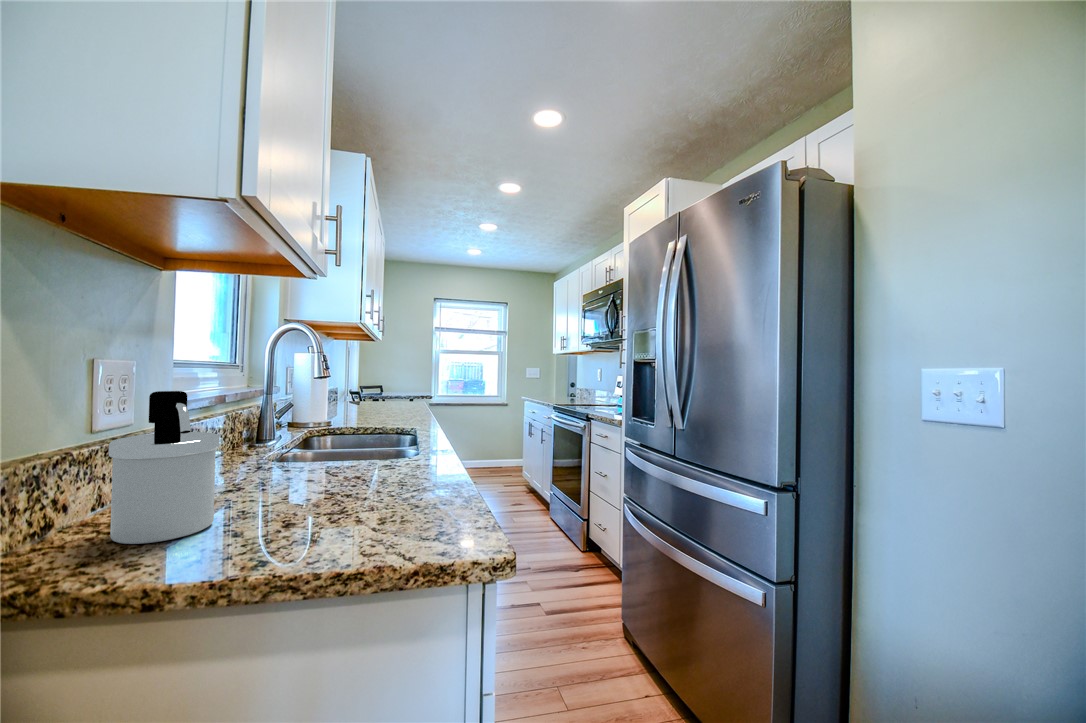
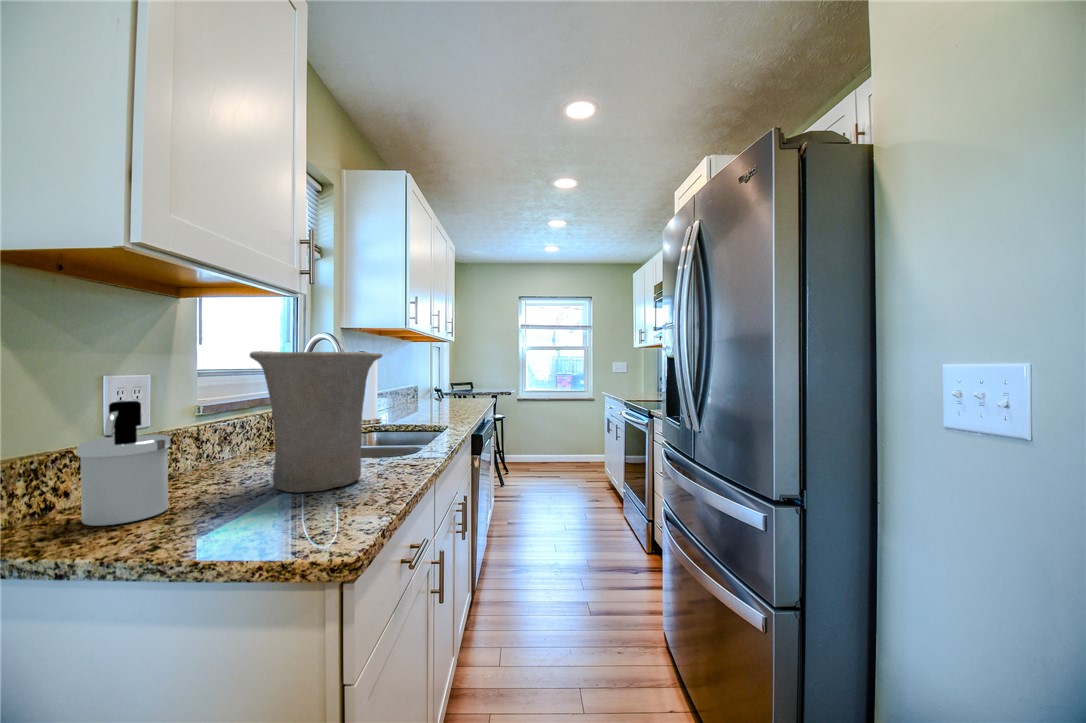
vase: none [290,339,427,496] -> present [250,351,382,493]

